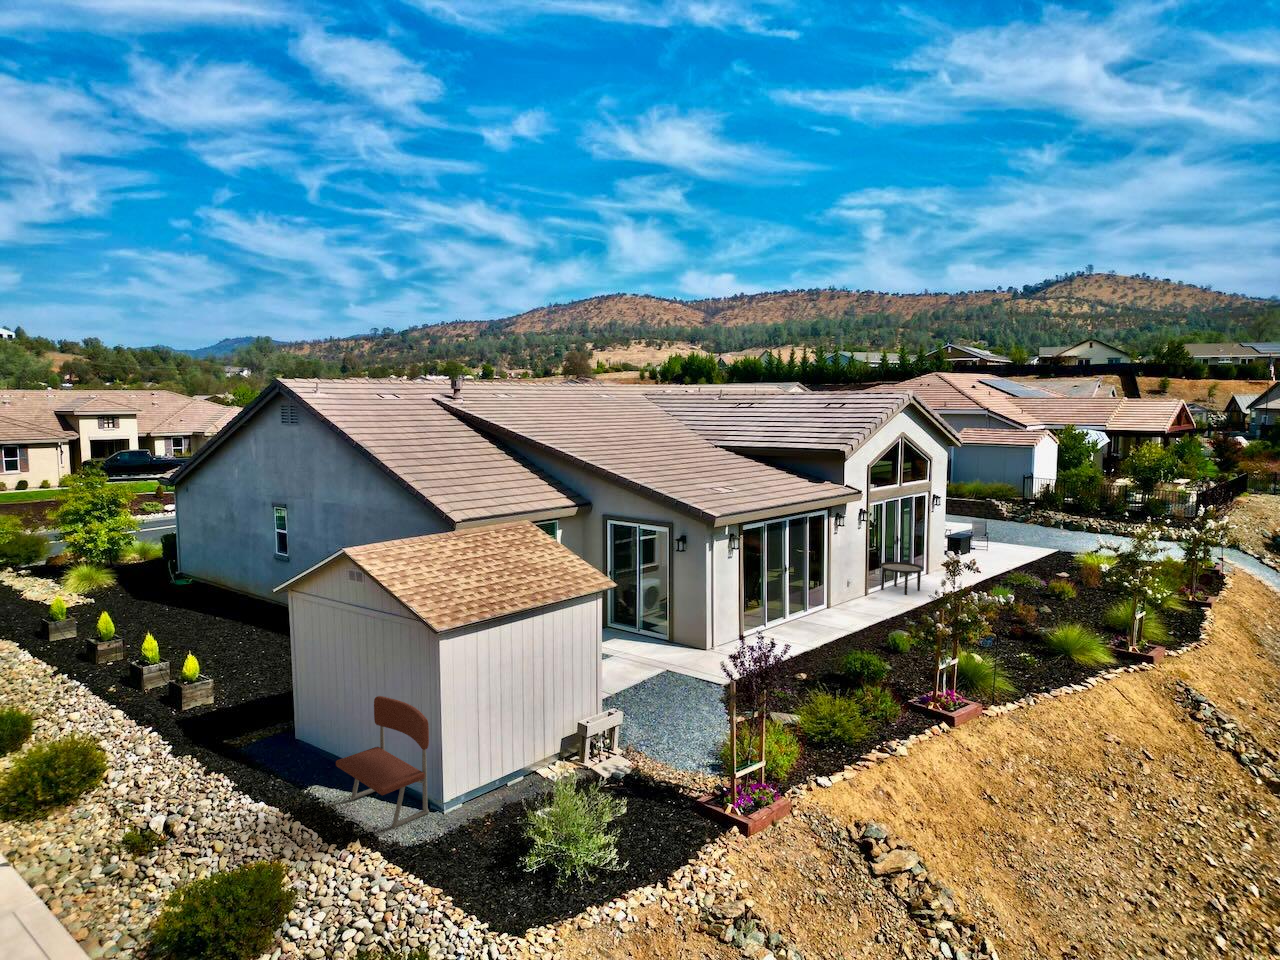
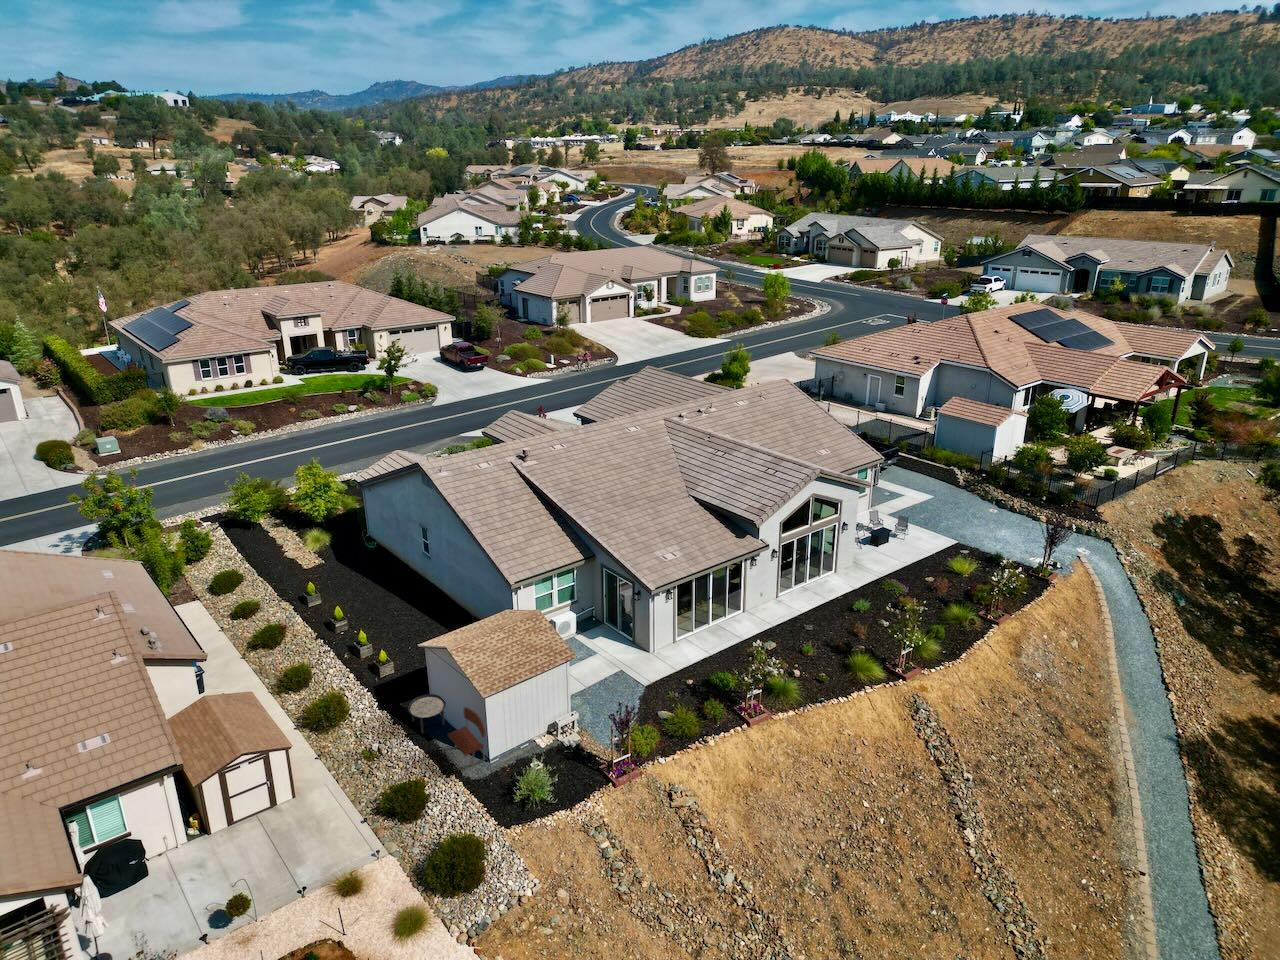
round table: present [880,562,924,595] -> present [408,694,446,734]

